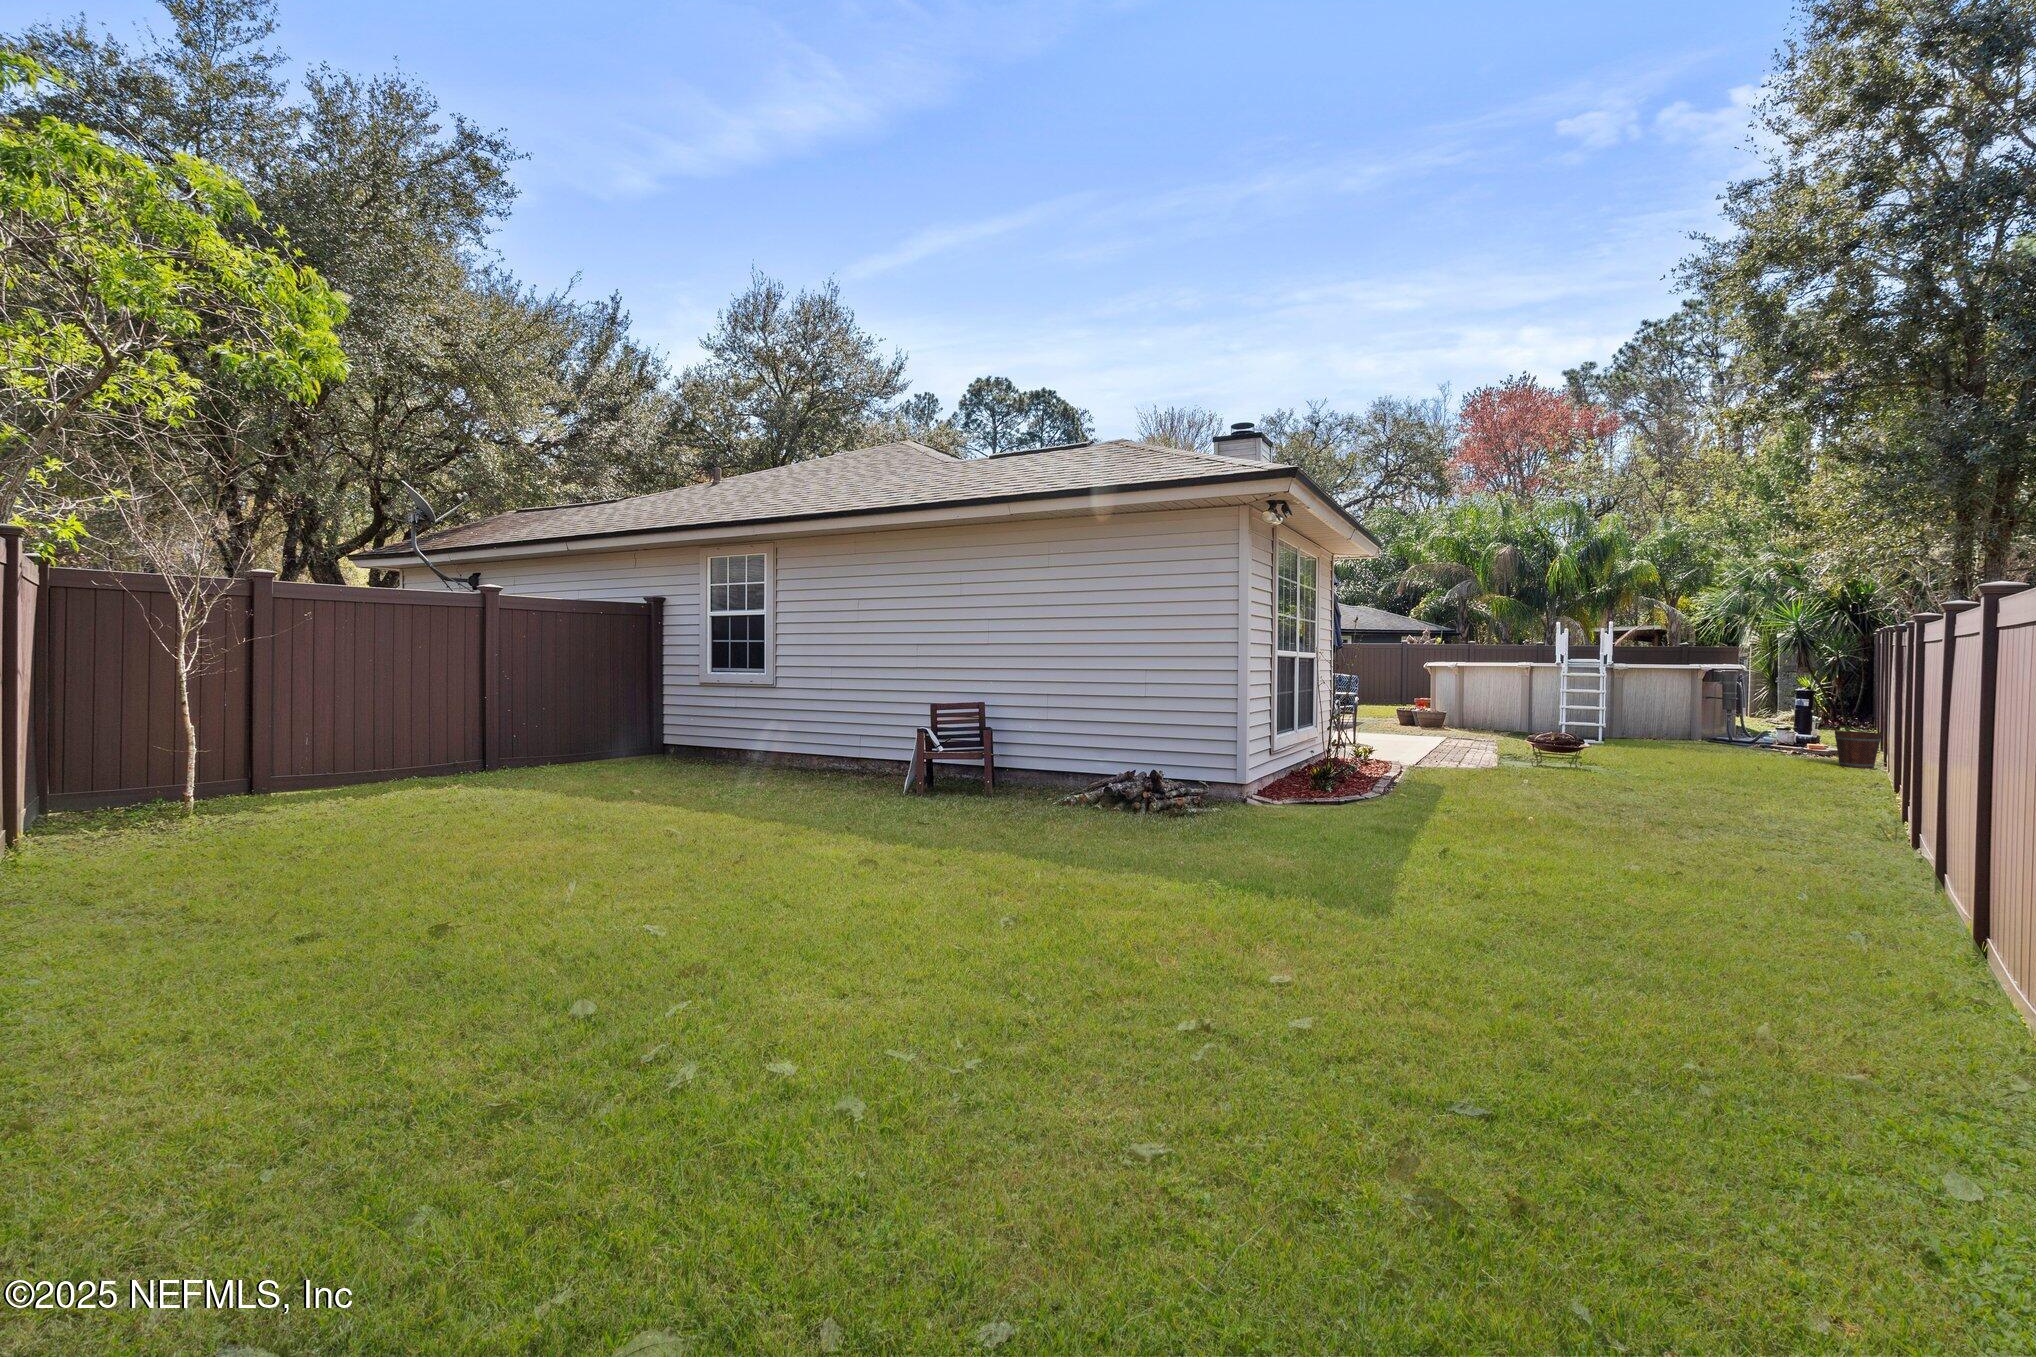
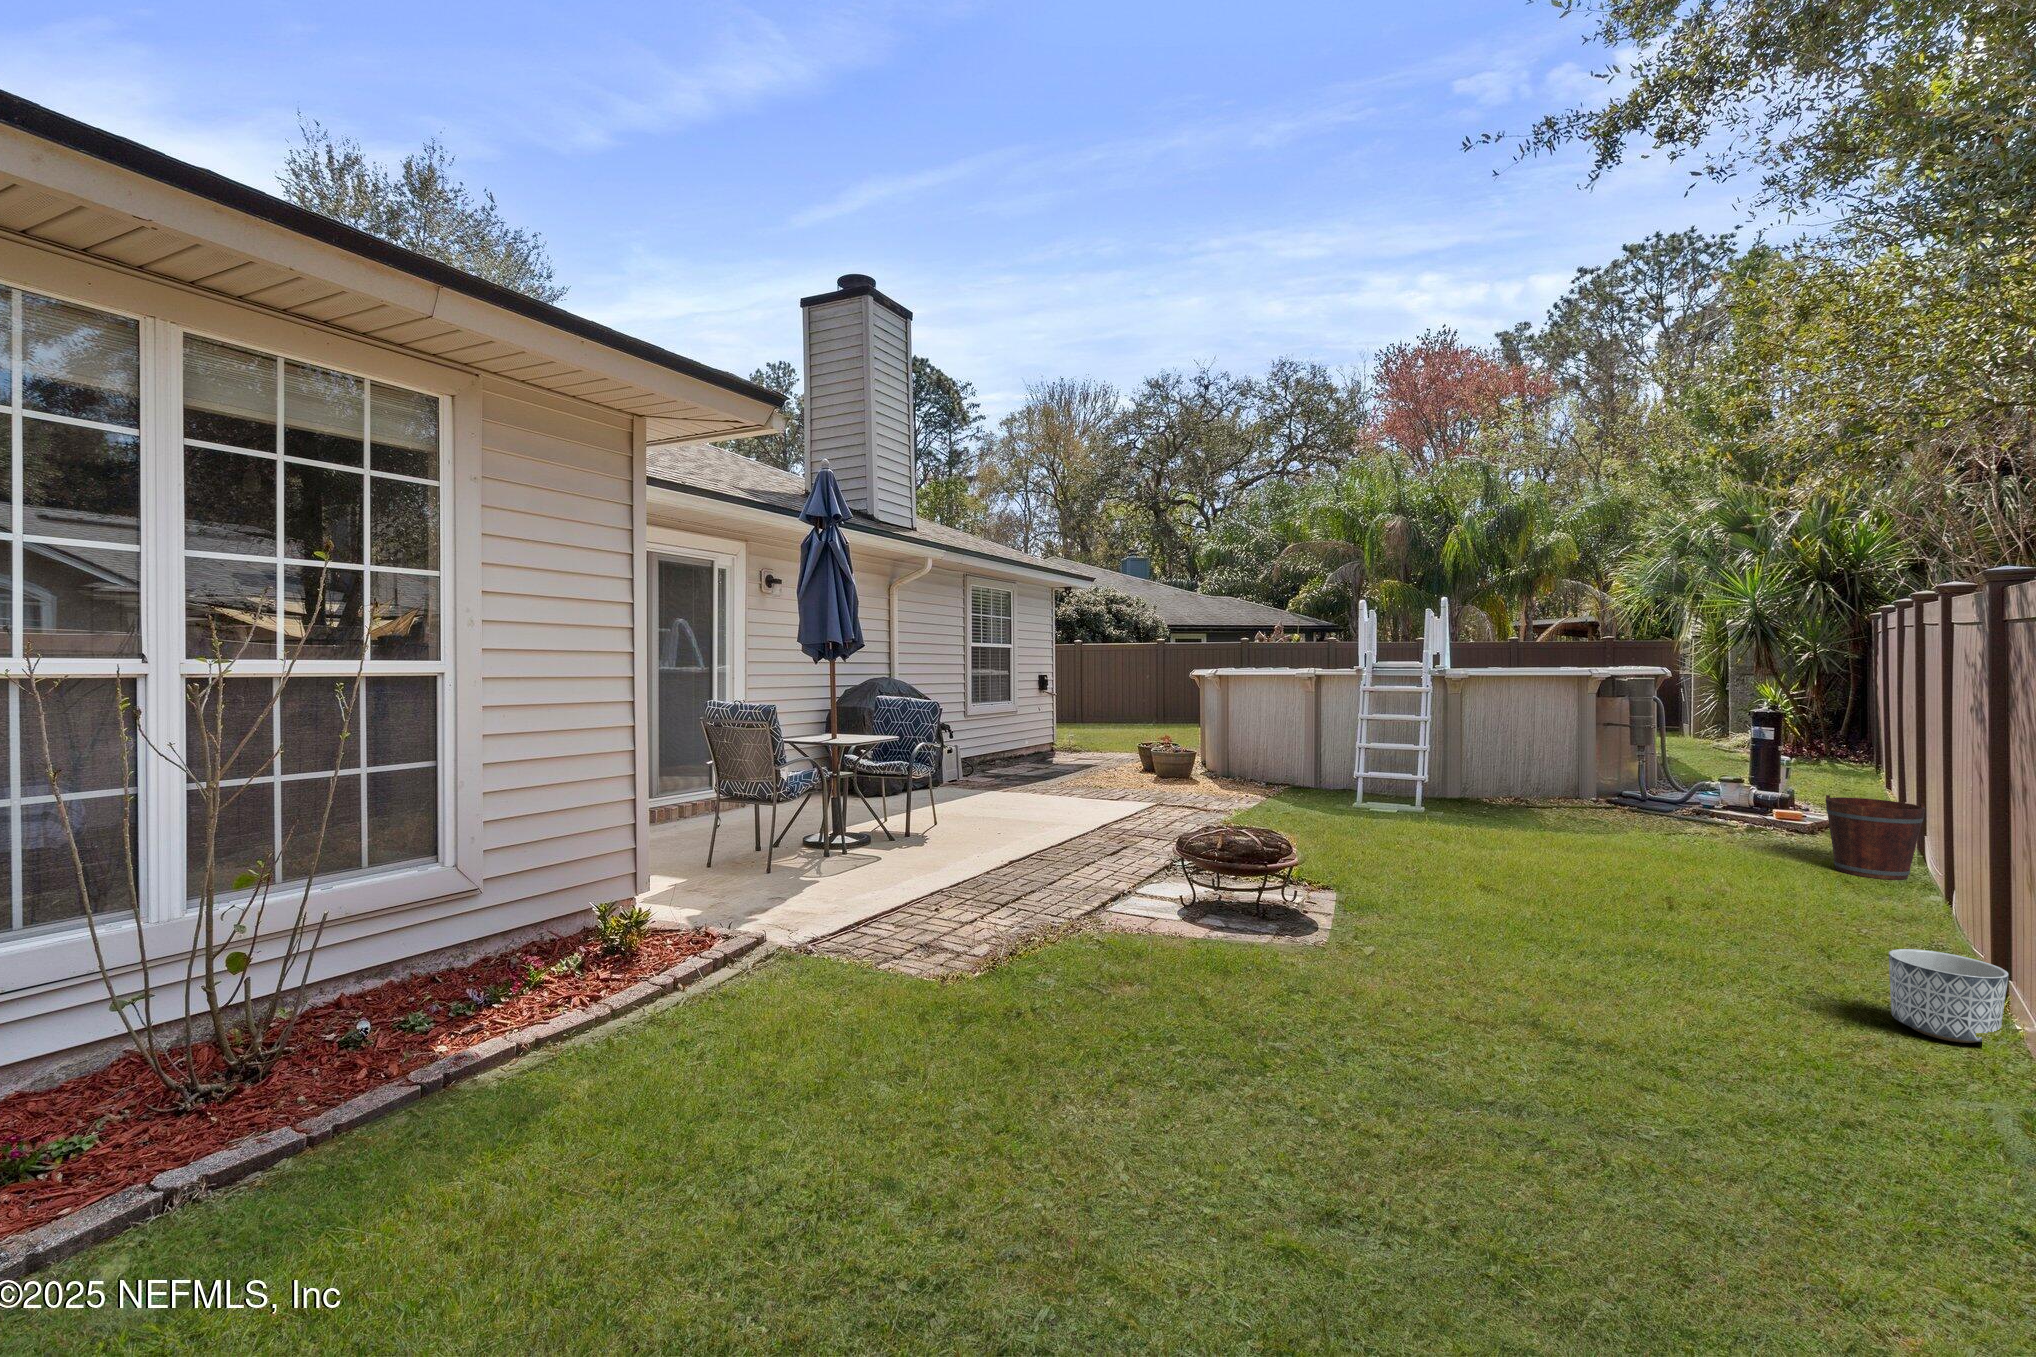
planter: none [1850,770,1889,797] -> present [1889,949,2009,1043]

